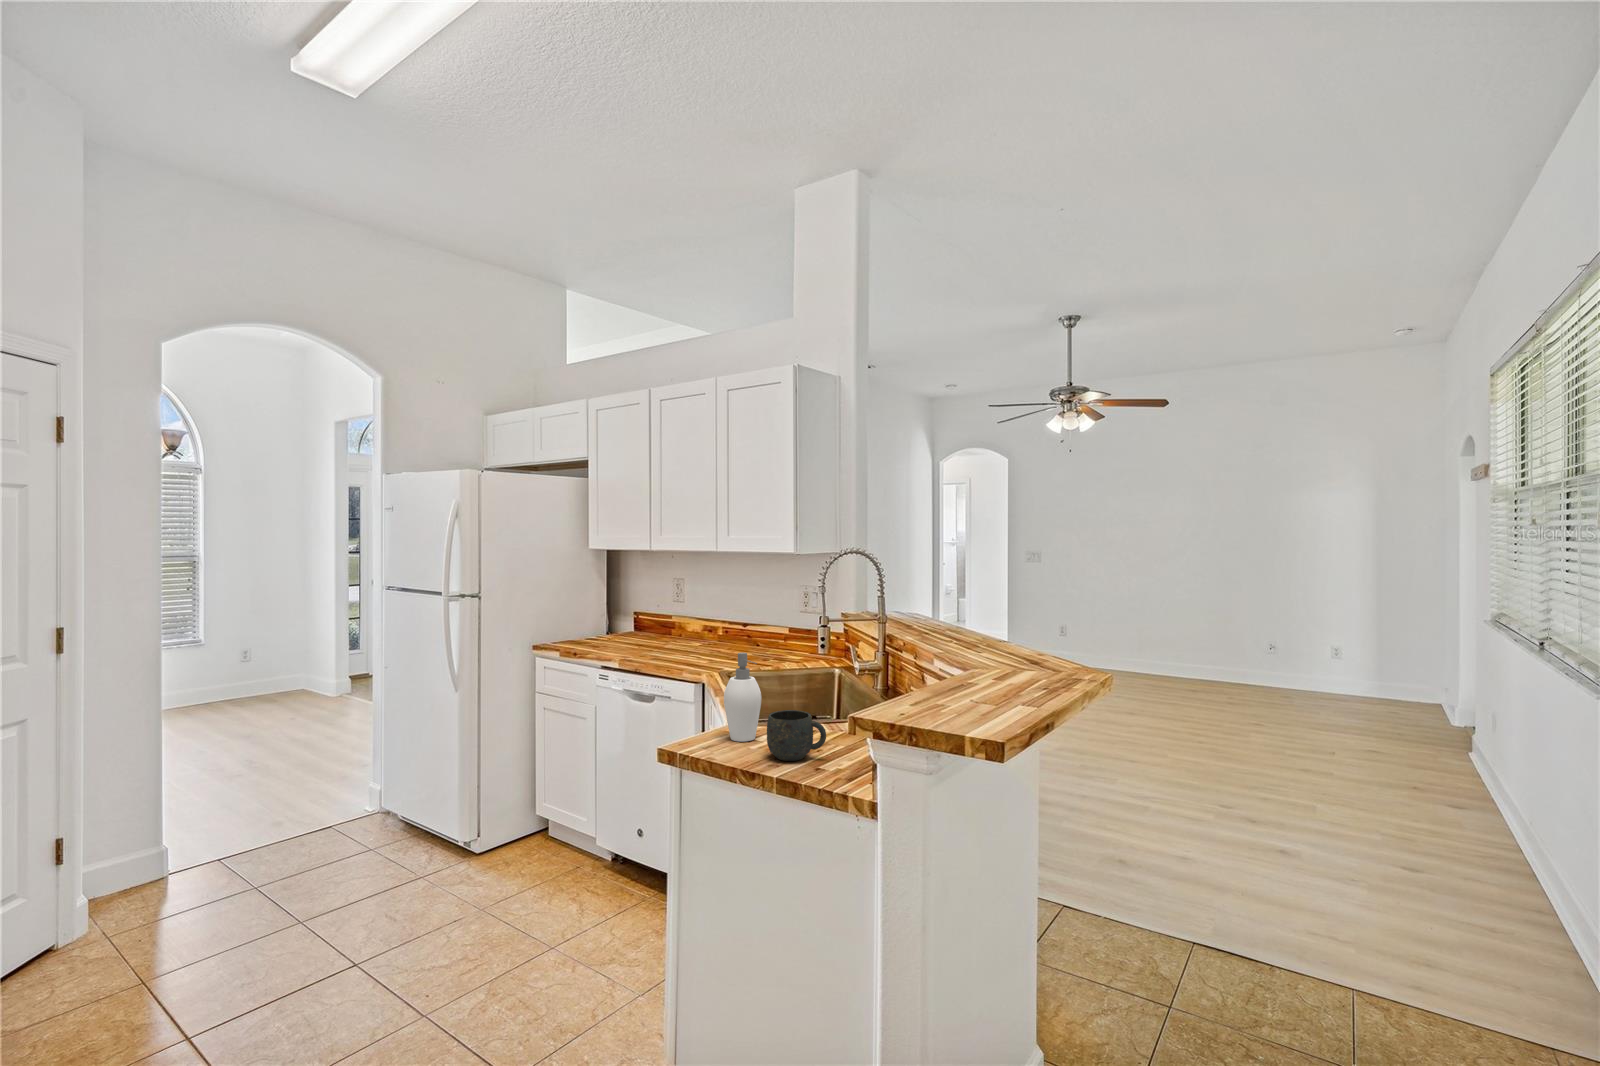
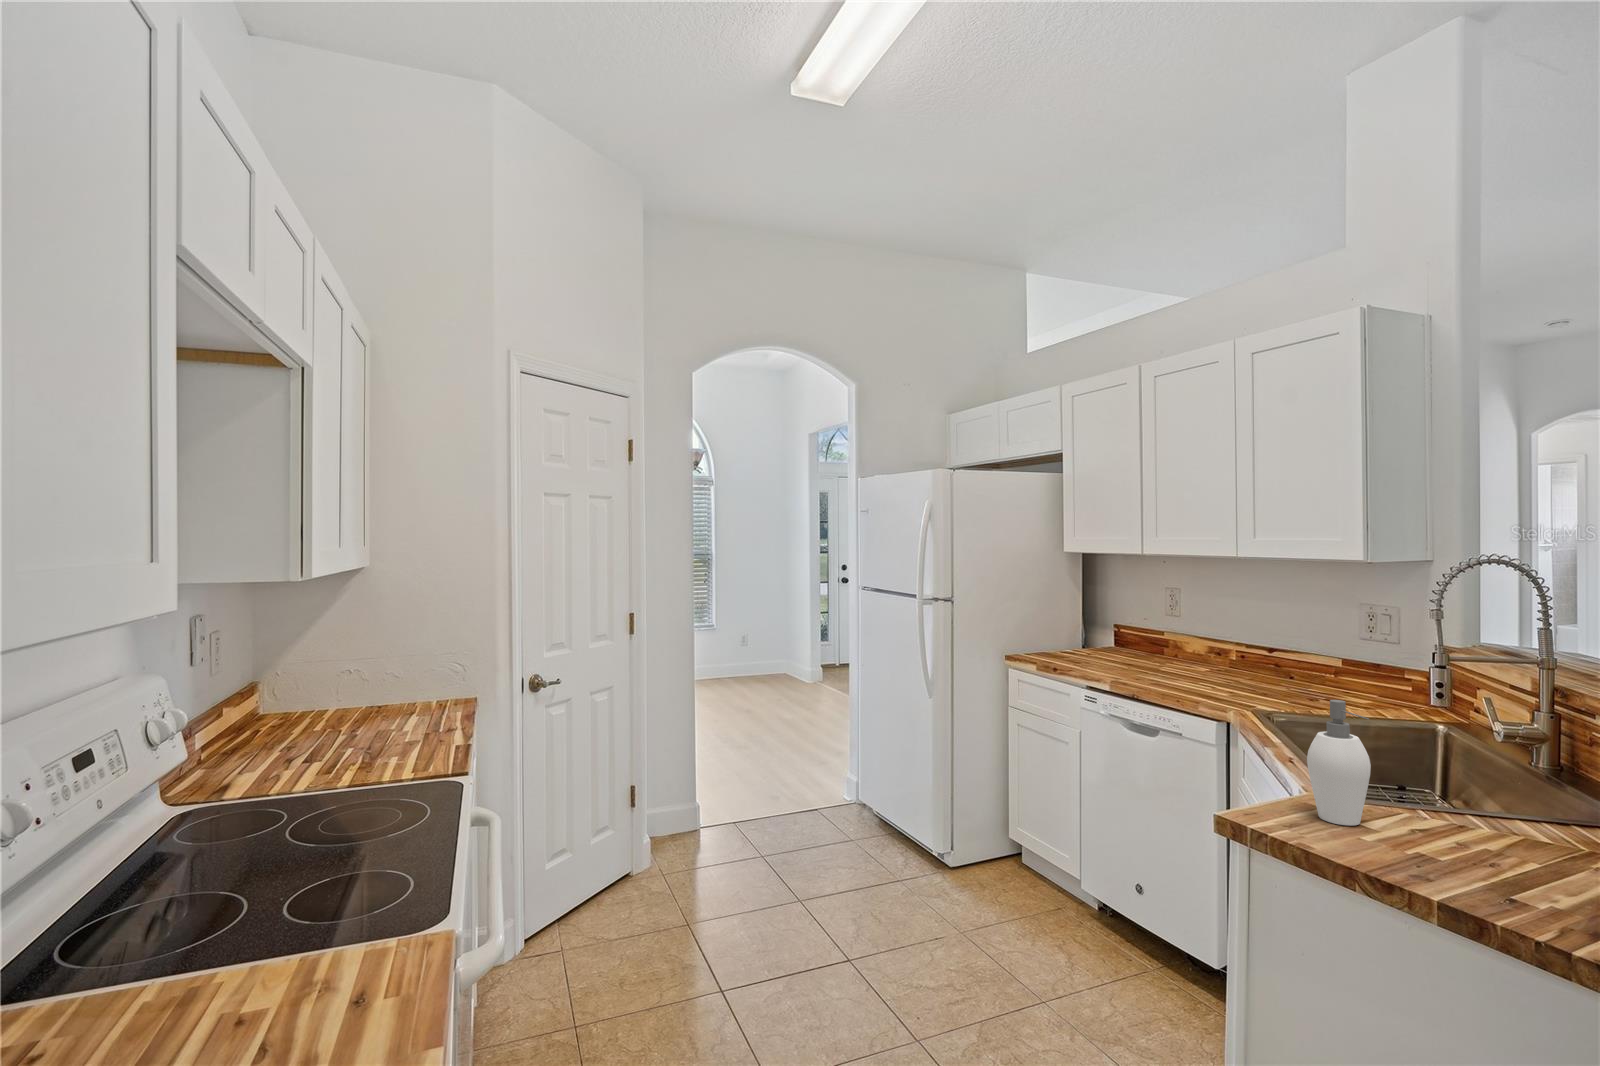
mug: present [767,710,826,761] -> none [1397,793,1515,875]

